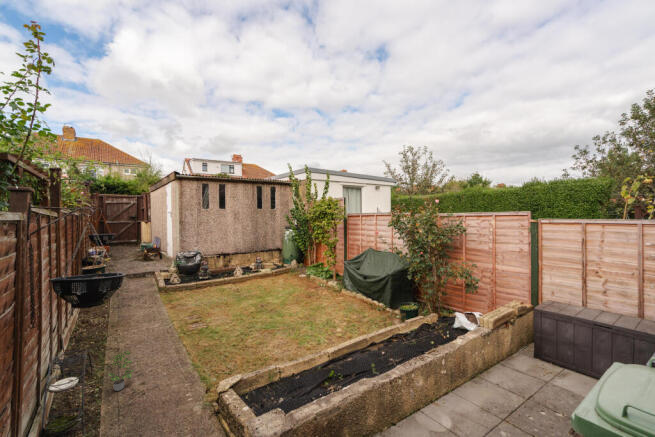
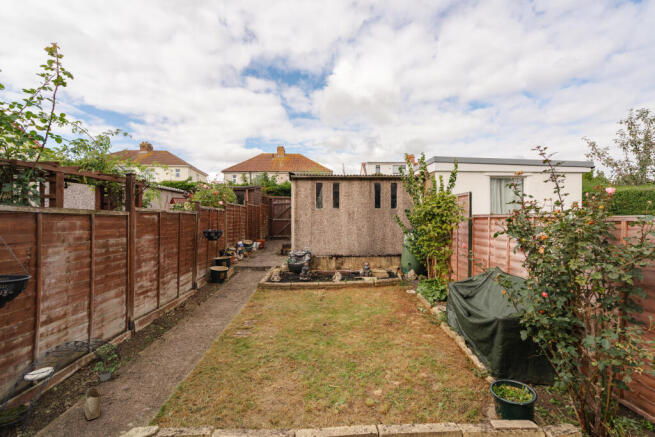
woven basket: none [145,370,170,407] -> present [84,377,103,420]

